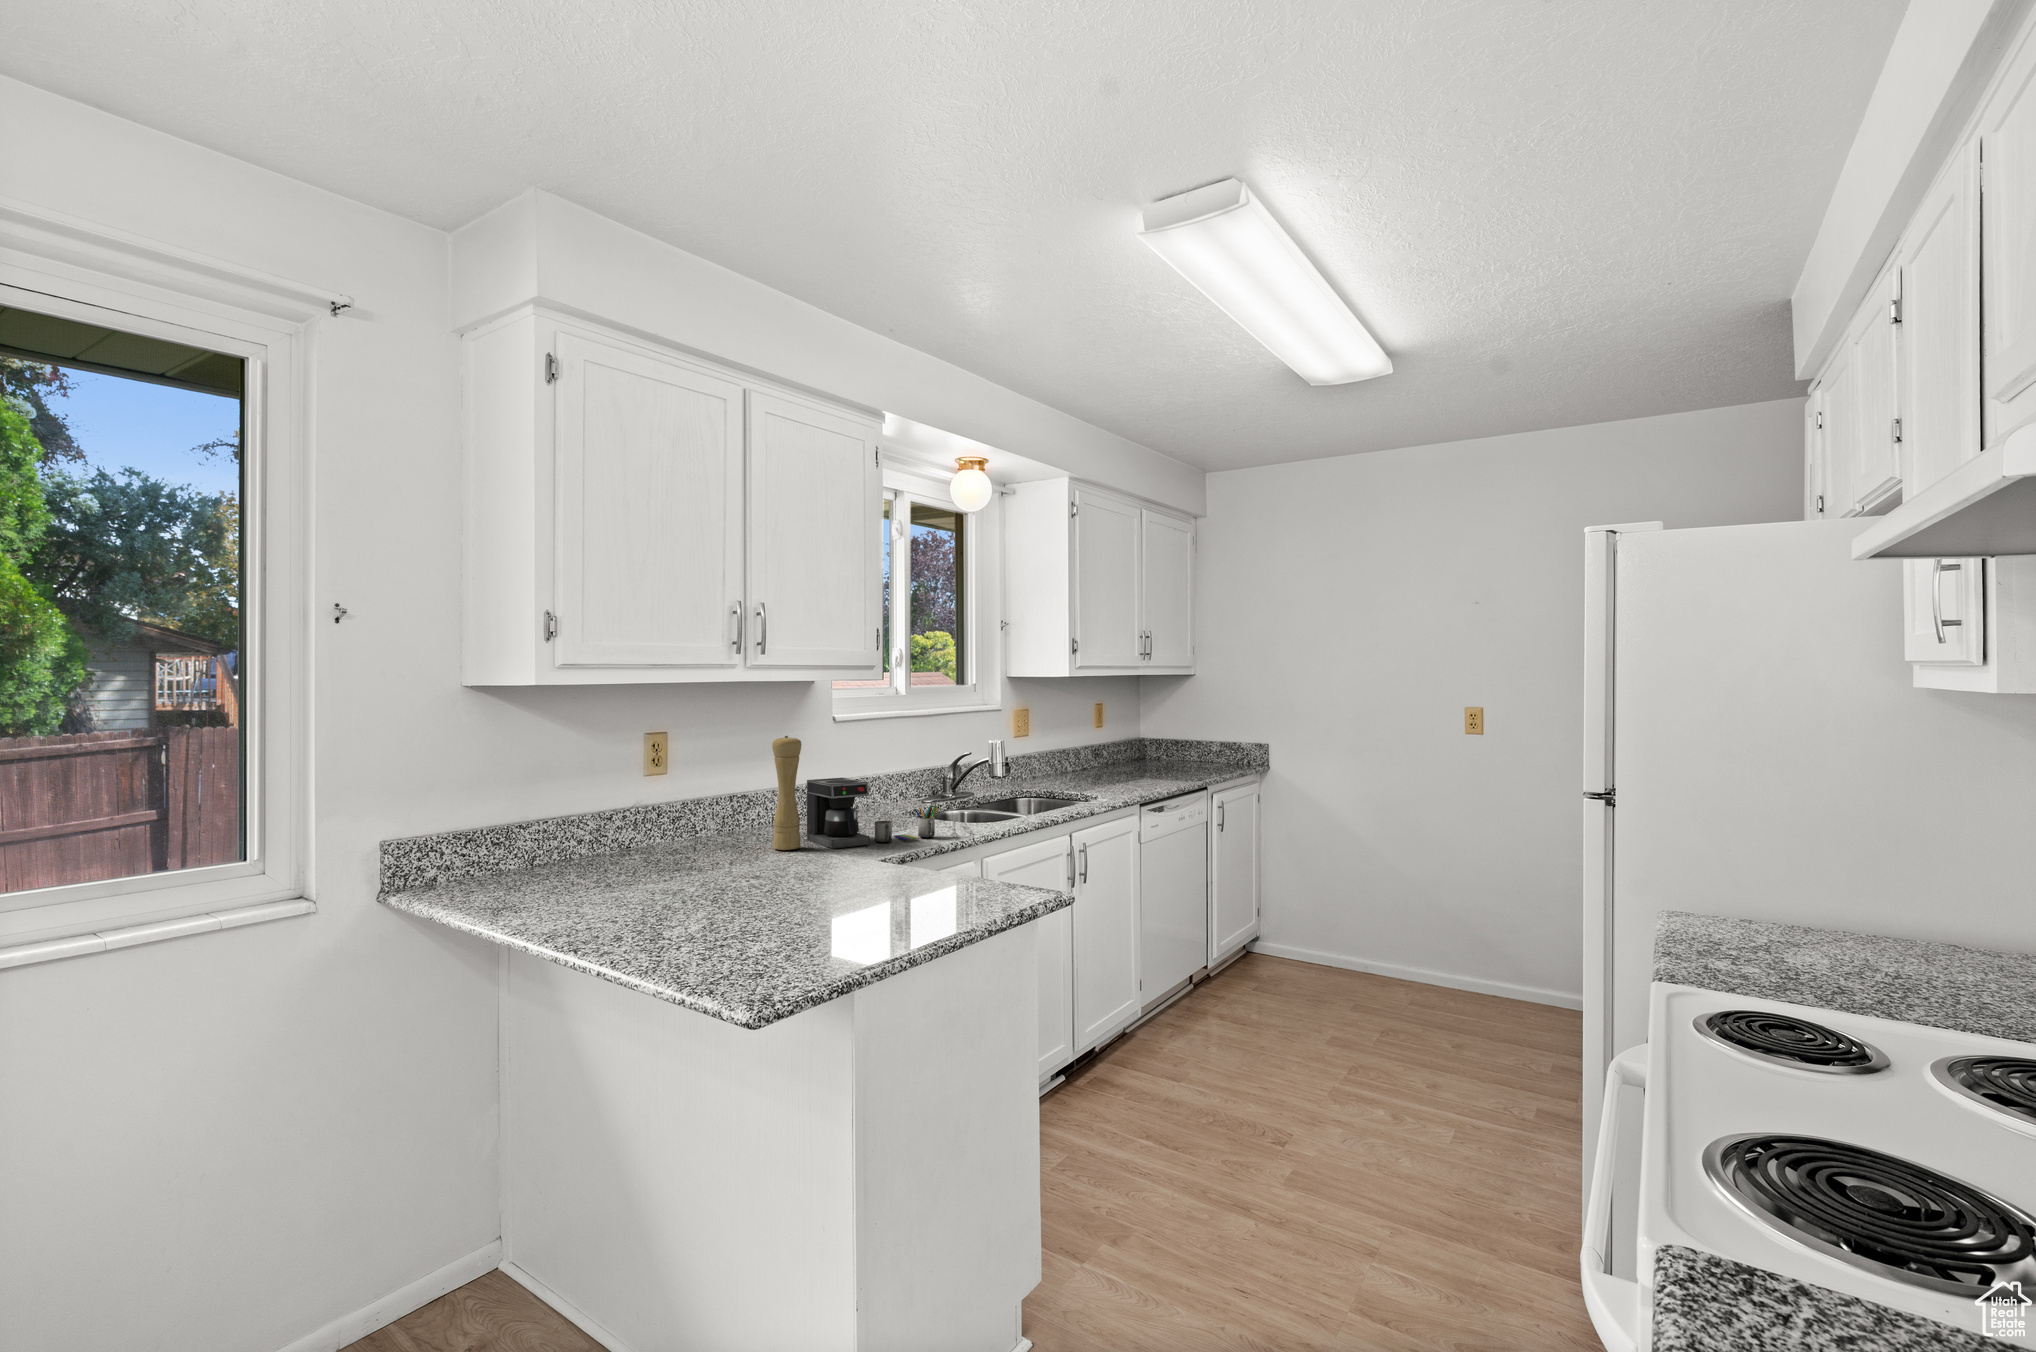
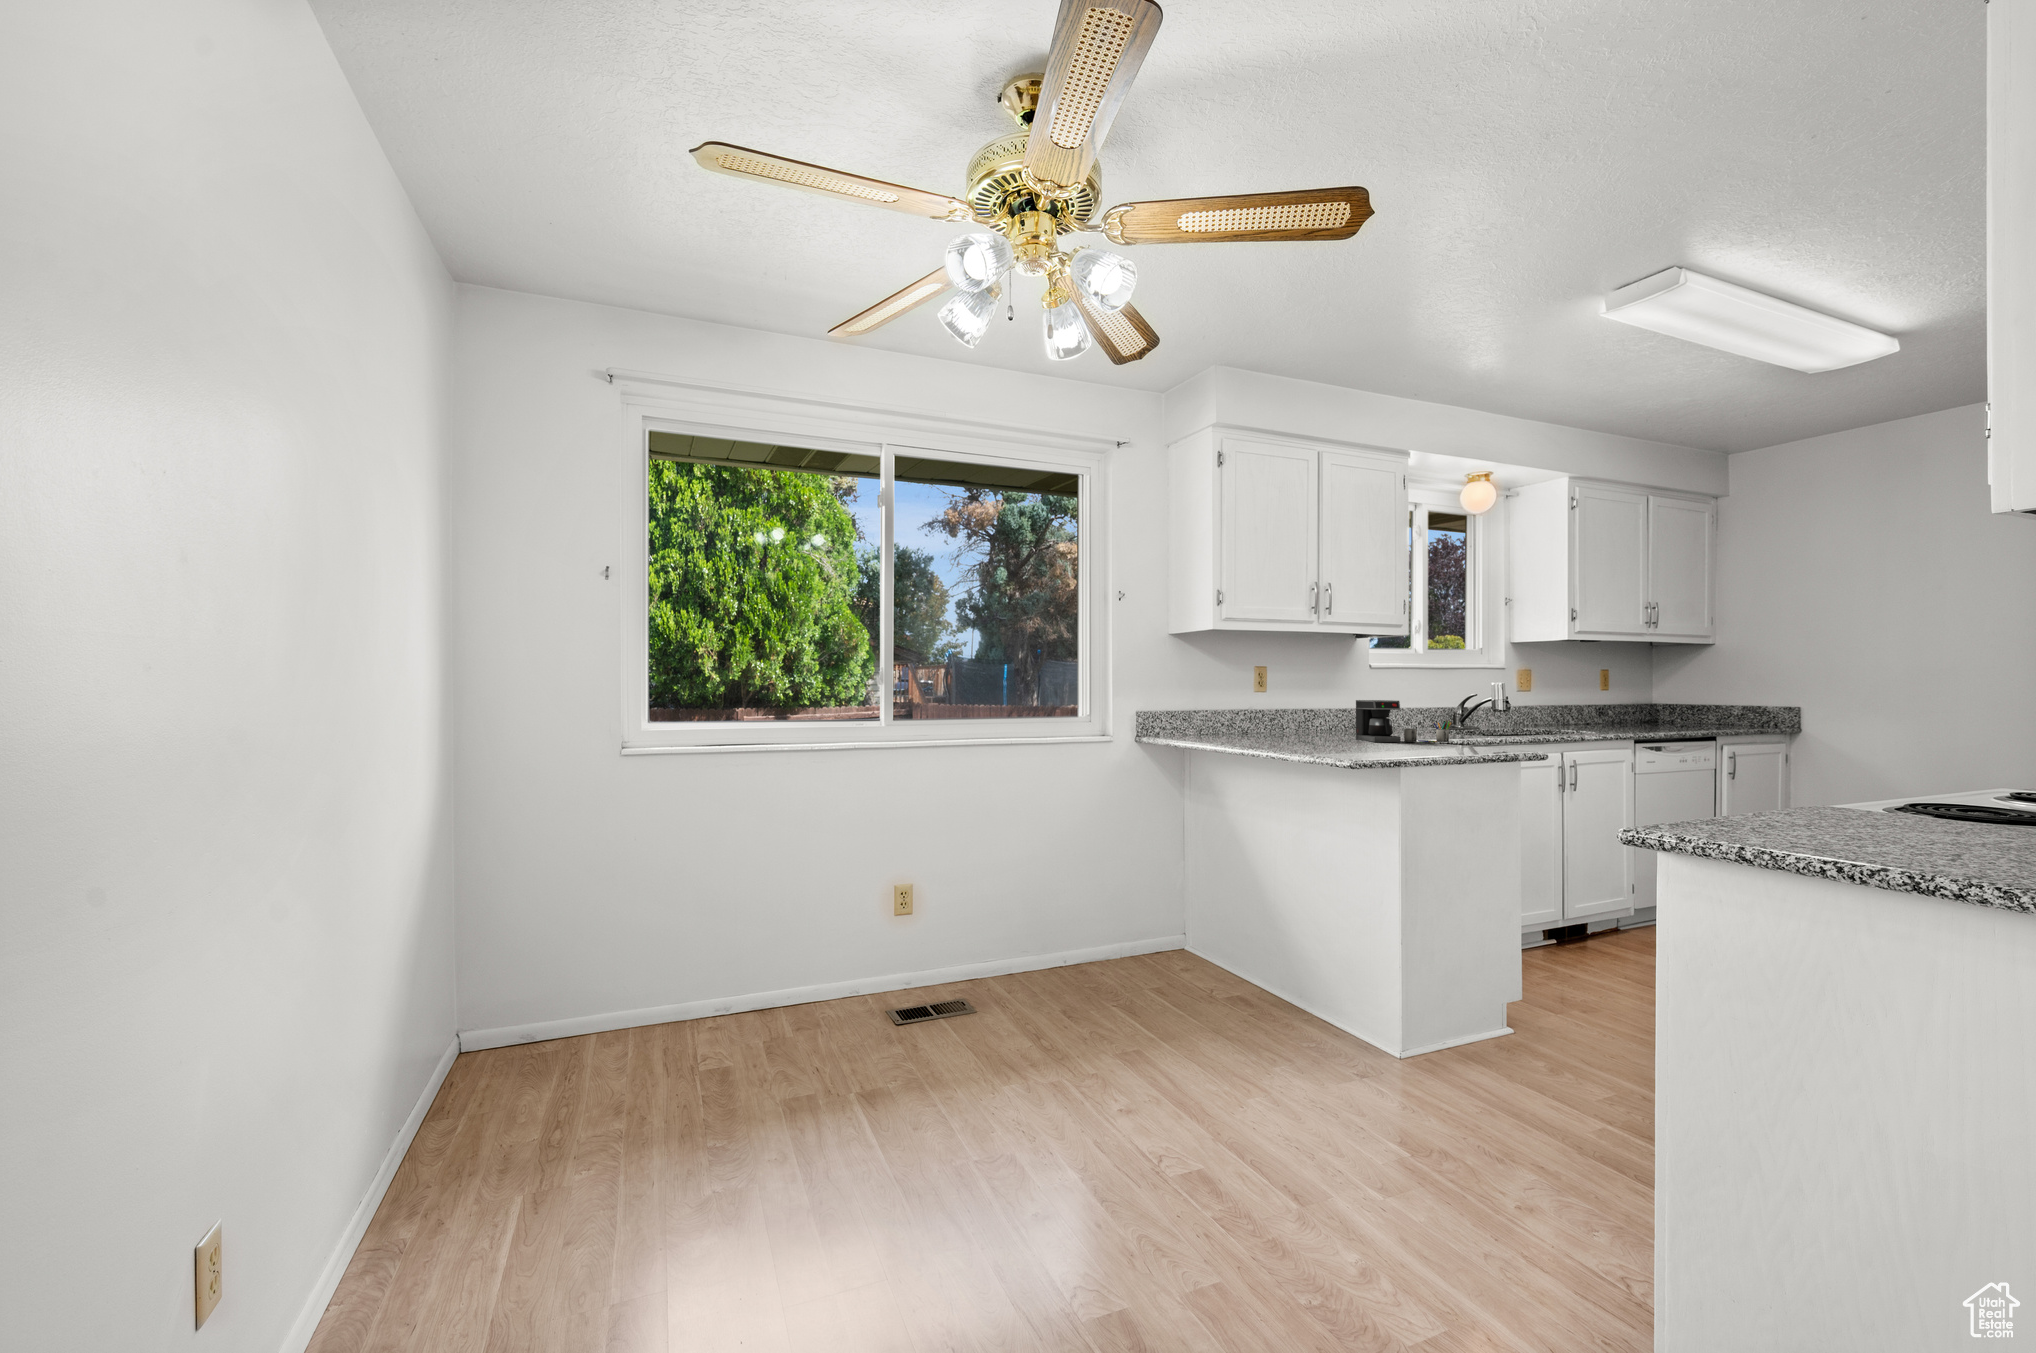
pepper mill: present [772,736,802,850] -> none [1334,669,1354,741]

